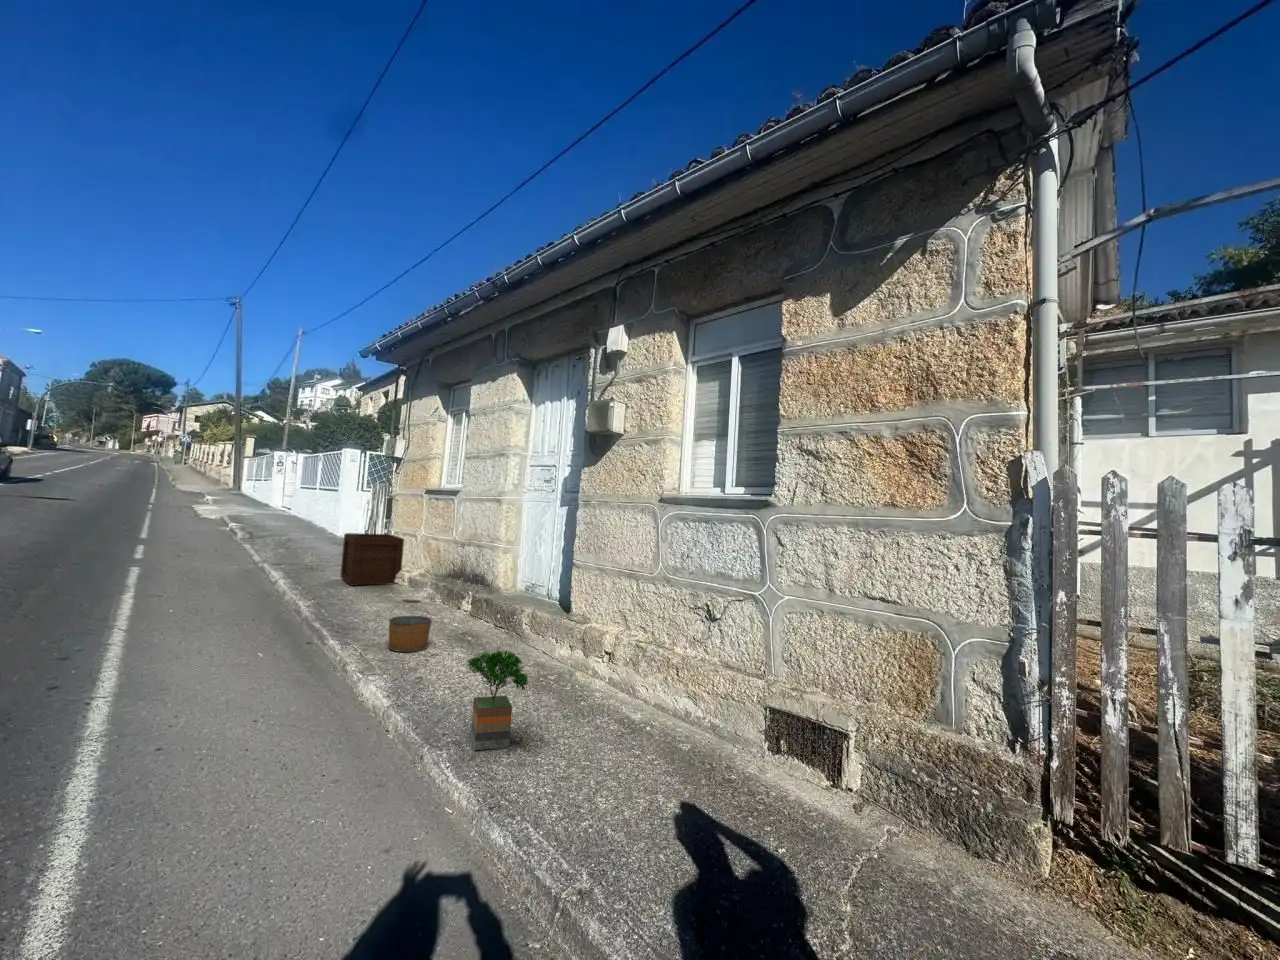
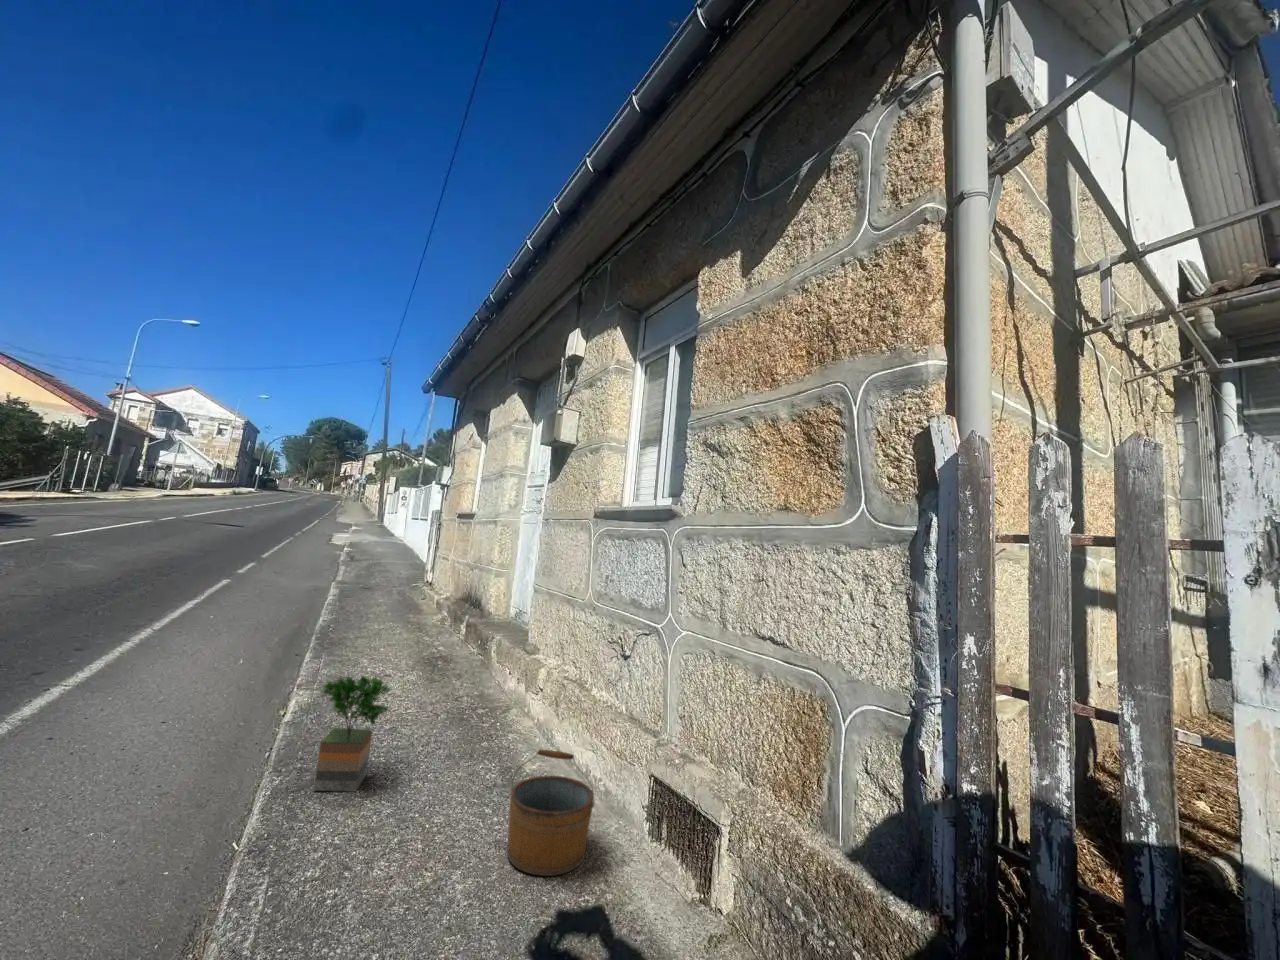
wooden crate: present [340,533,404,585] -> none [390,557,445,608]
bucket: present [388,600,432,652] -> present [507,750,594,876]

